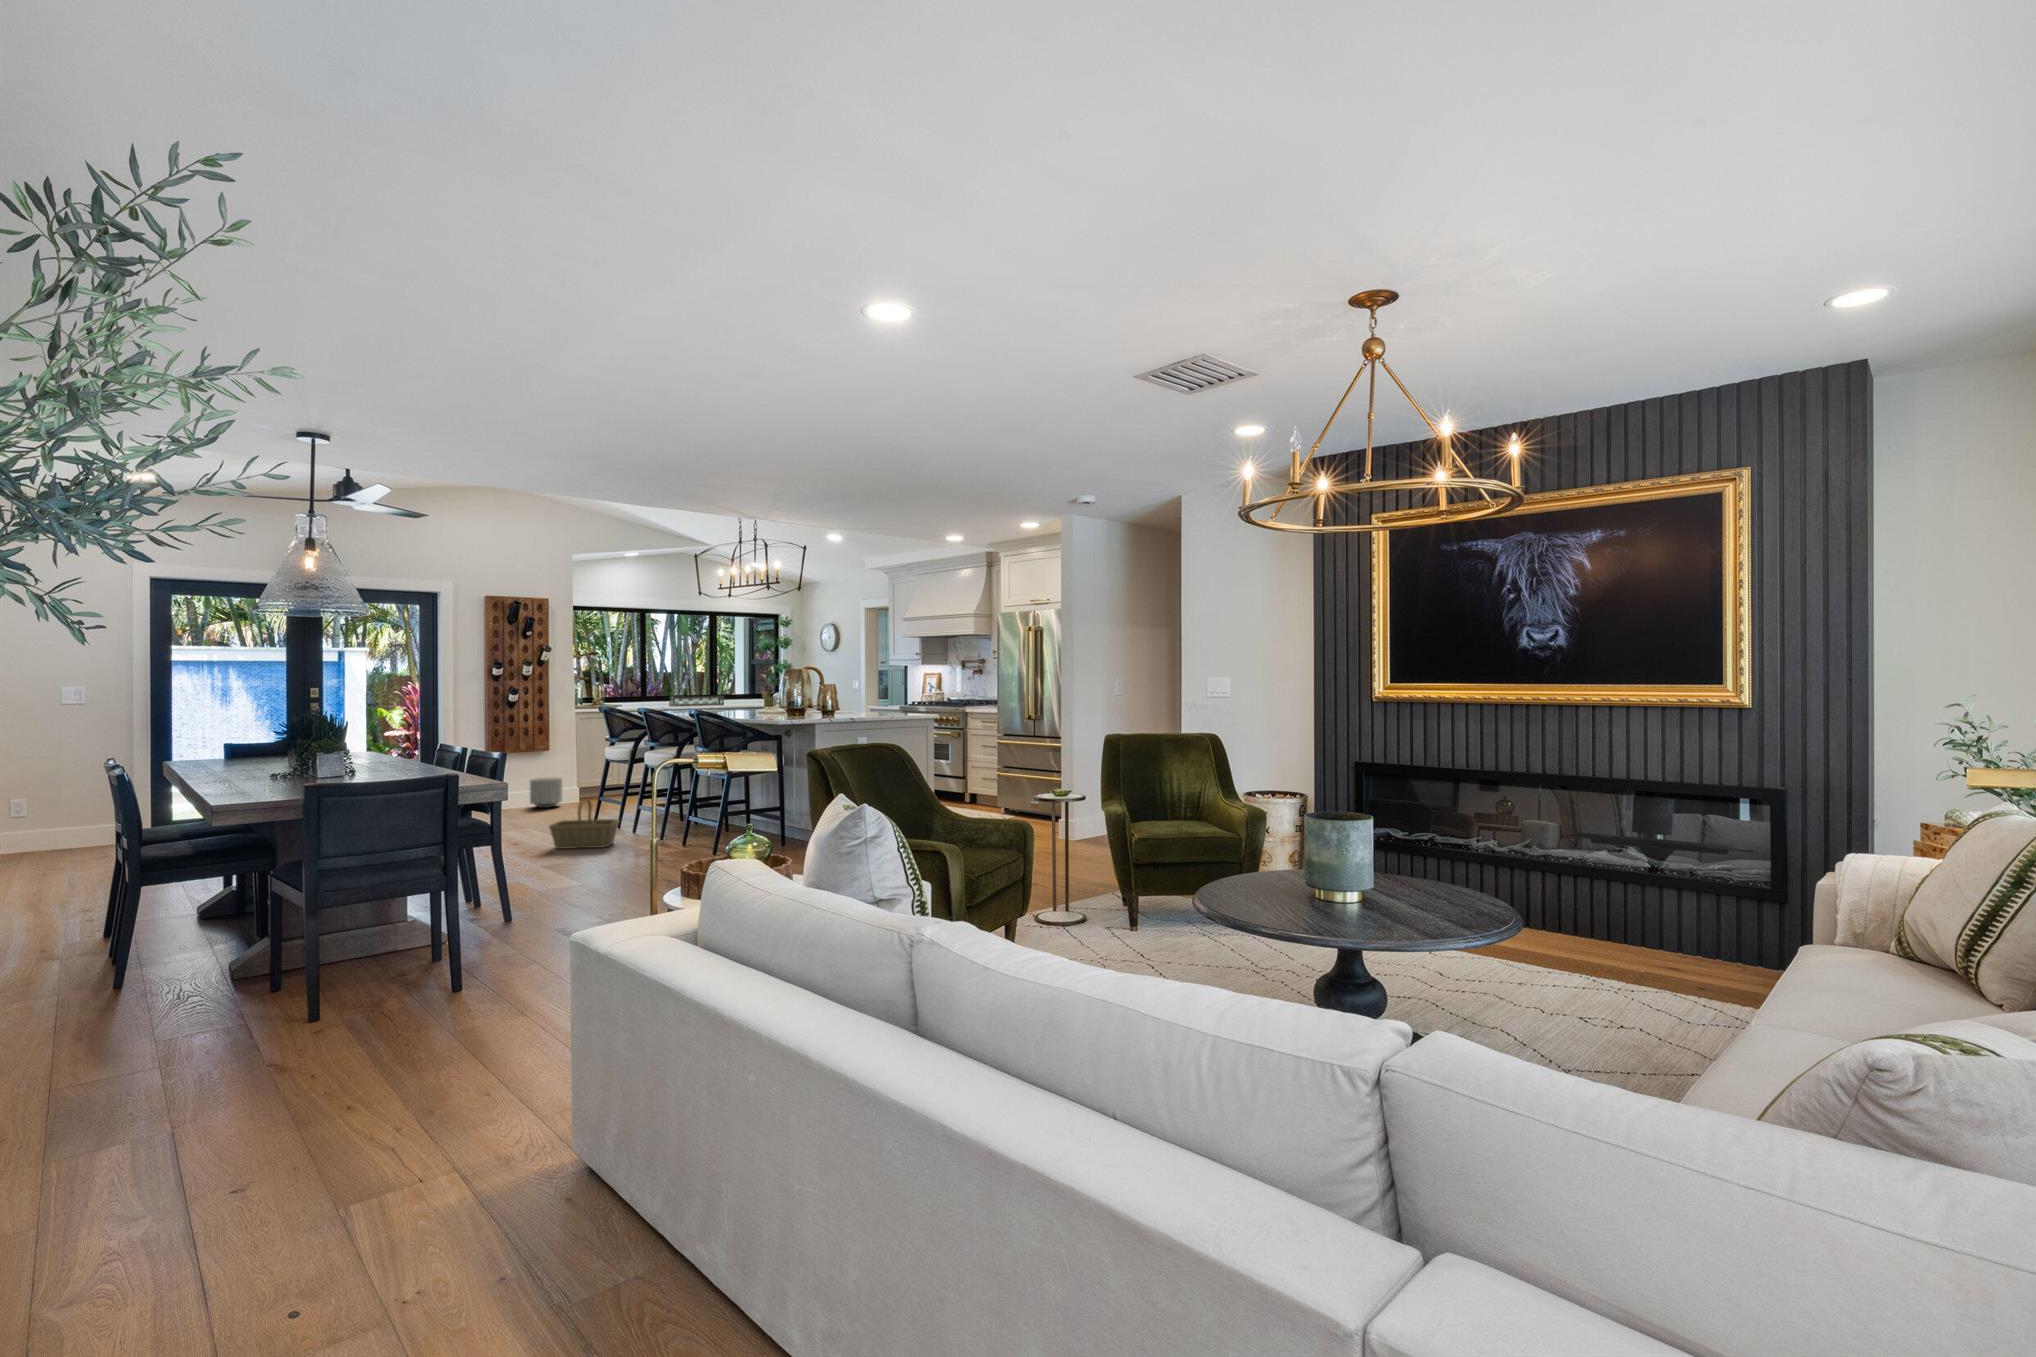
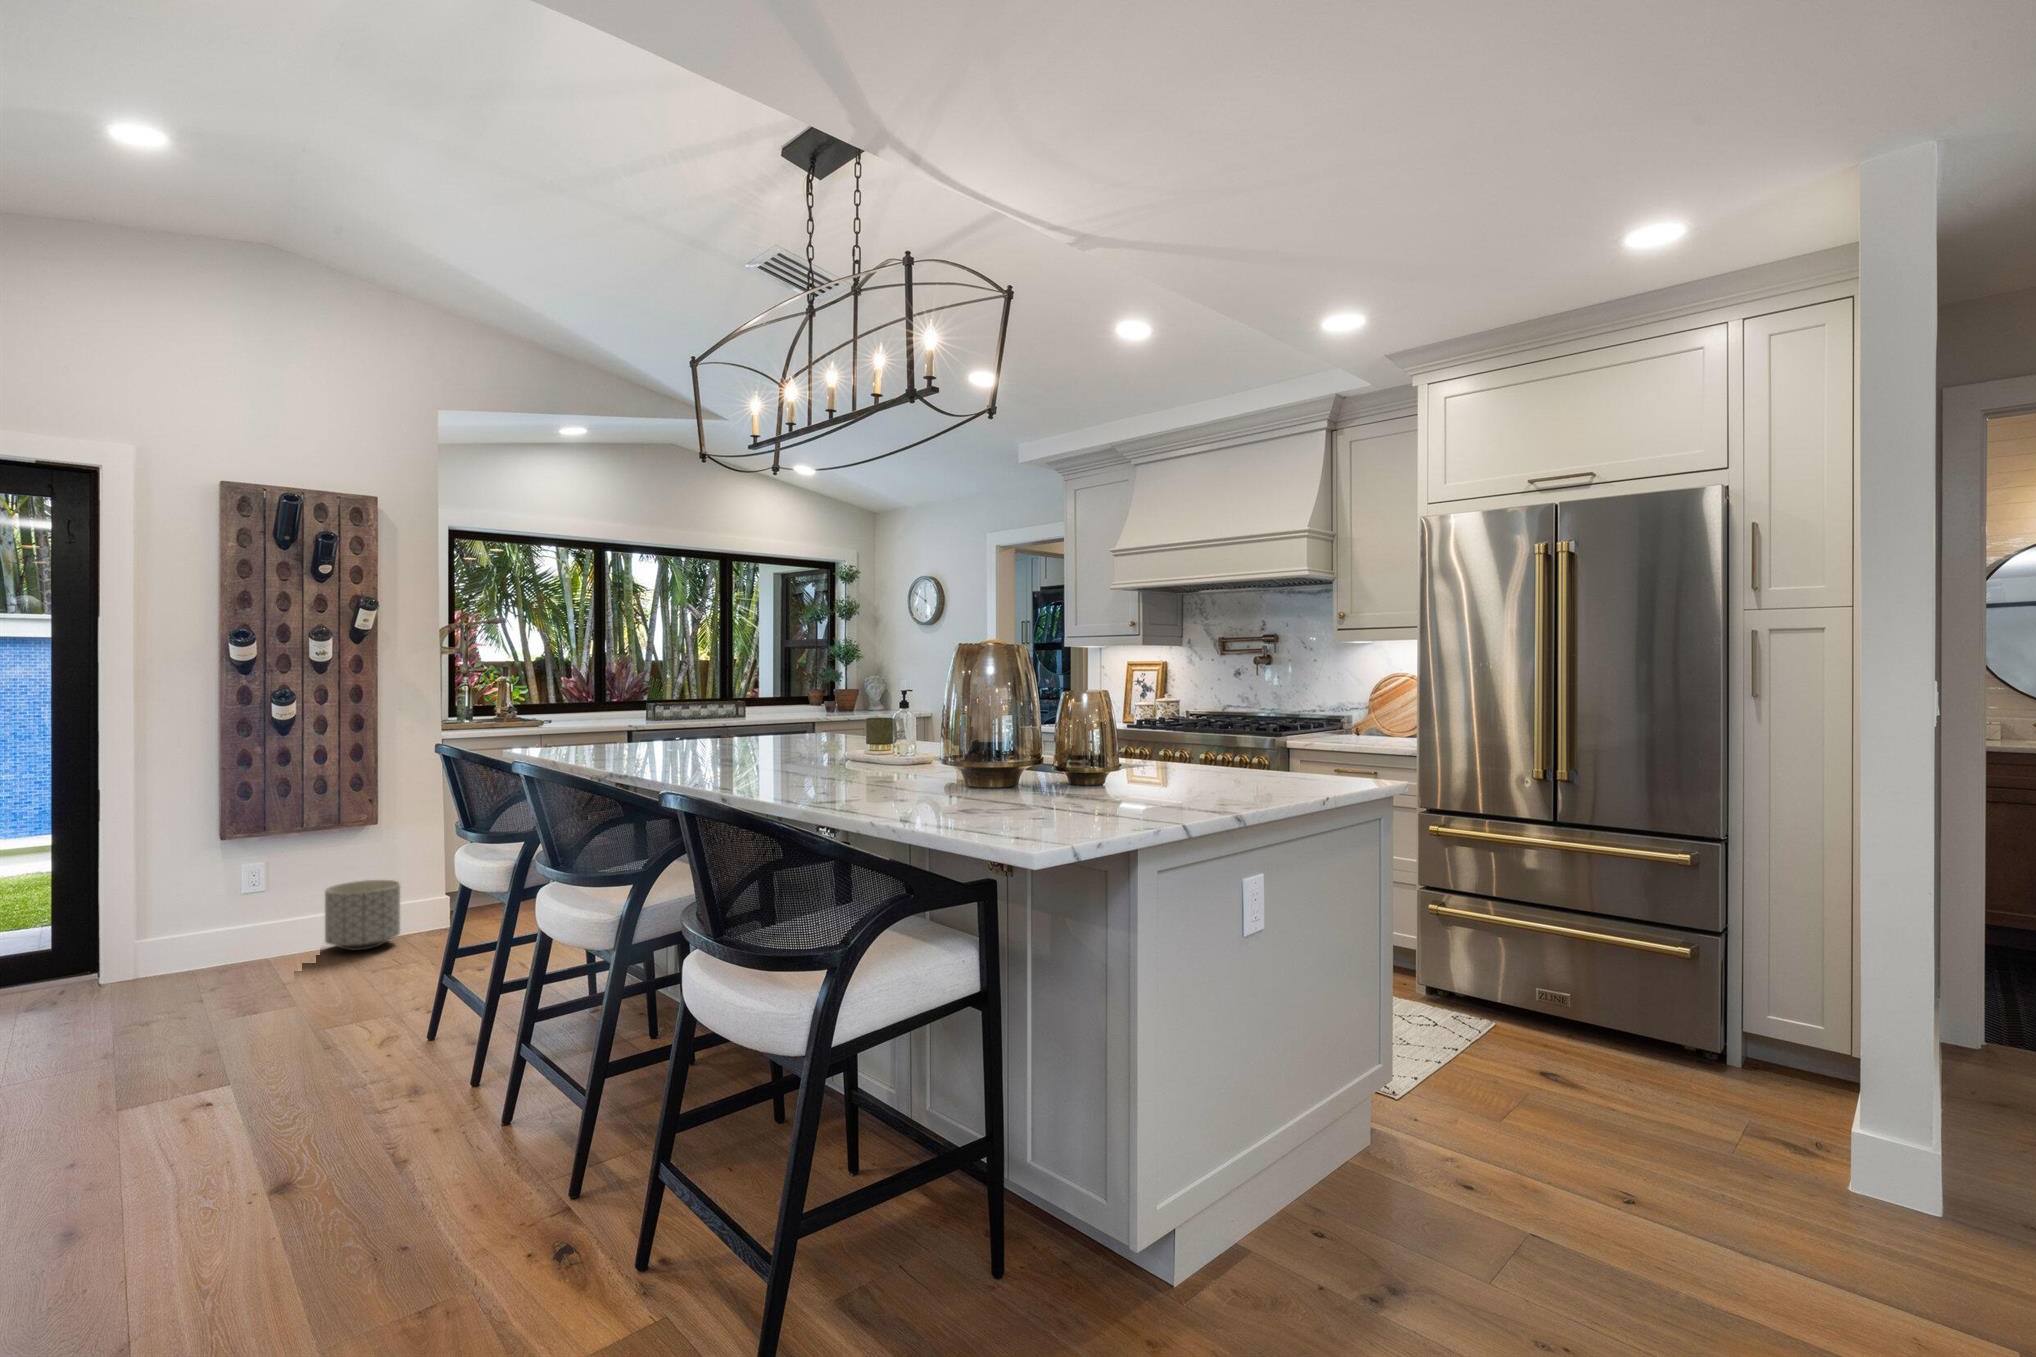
basket: present [549,800,619,849] -> none [171,1058,432,1242]

